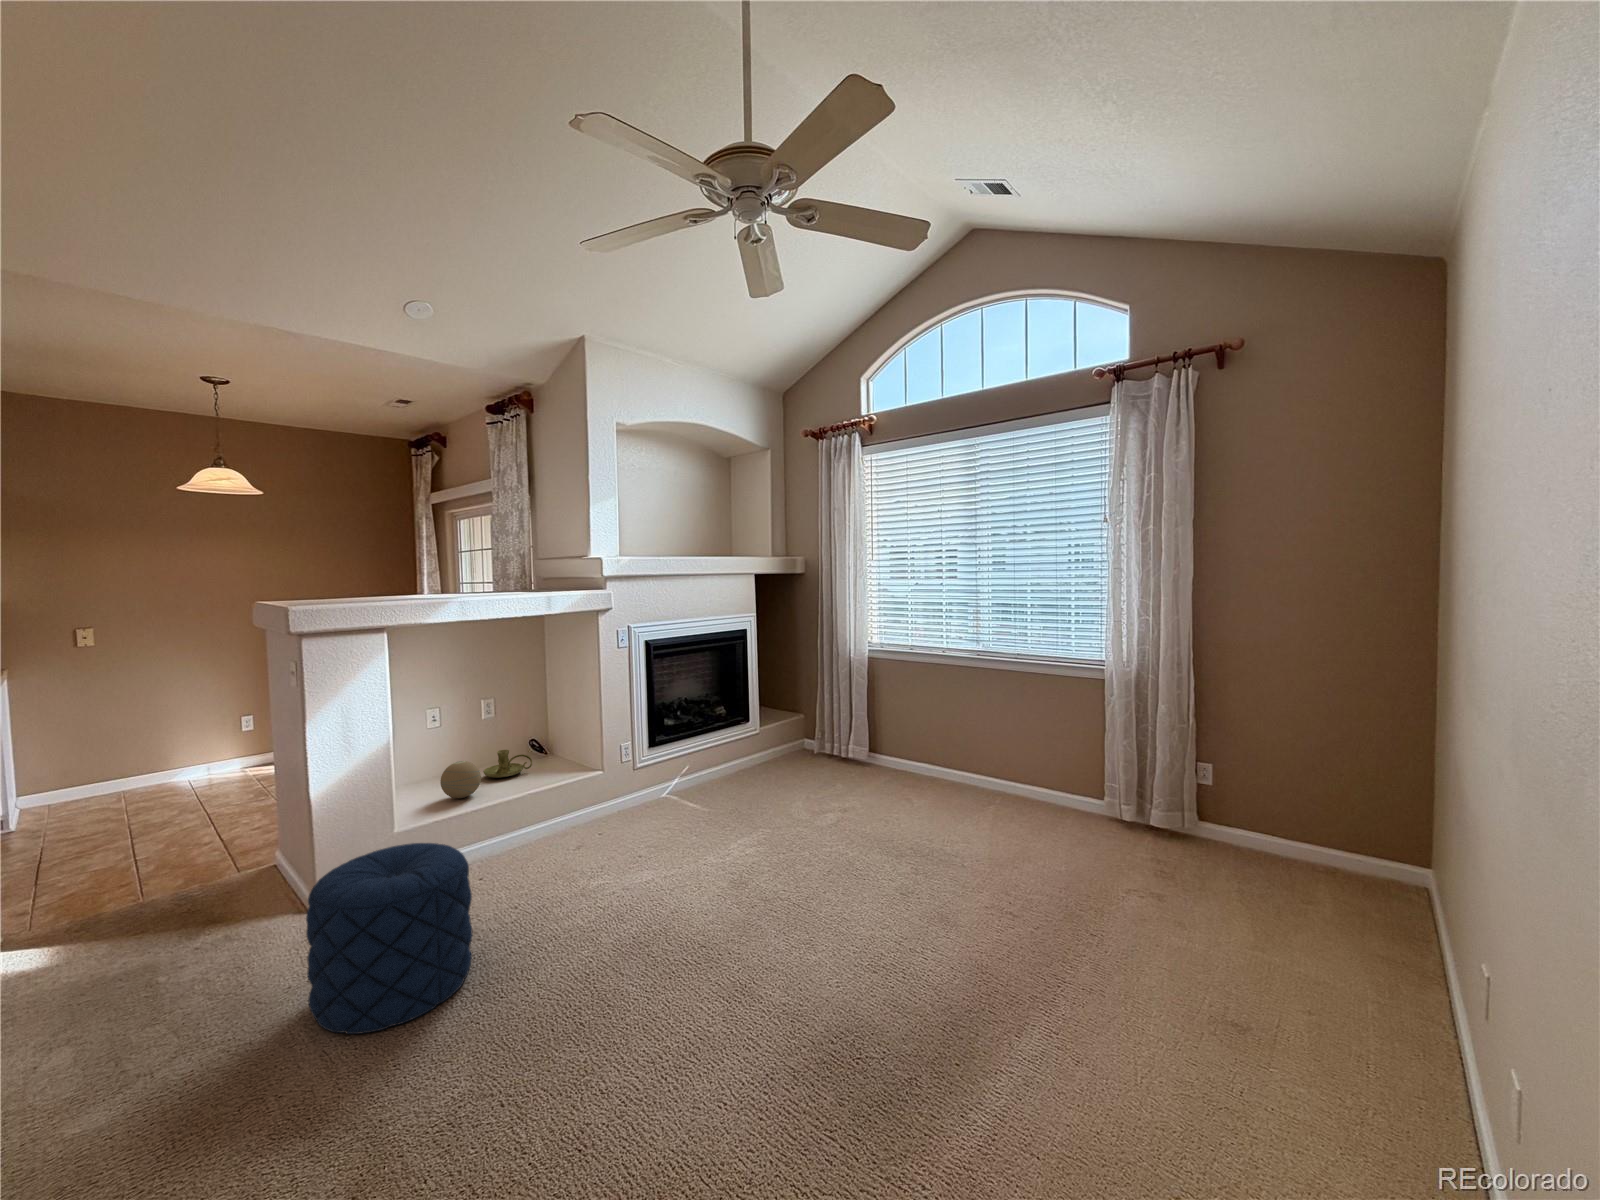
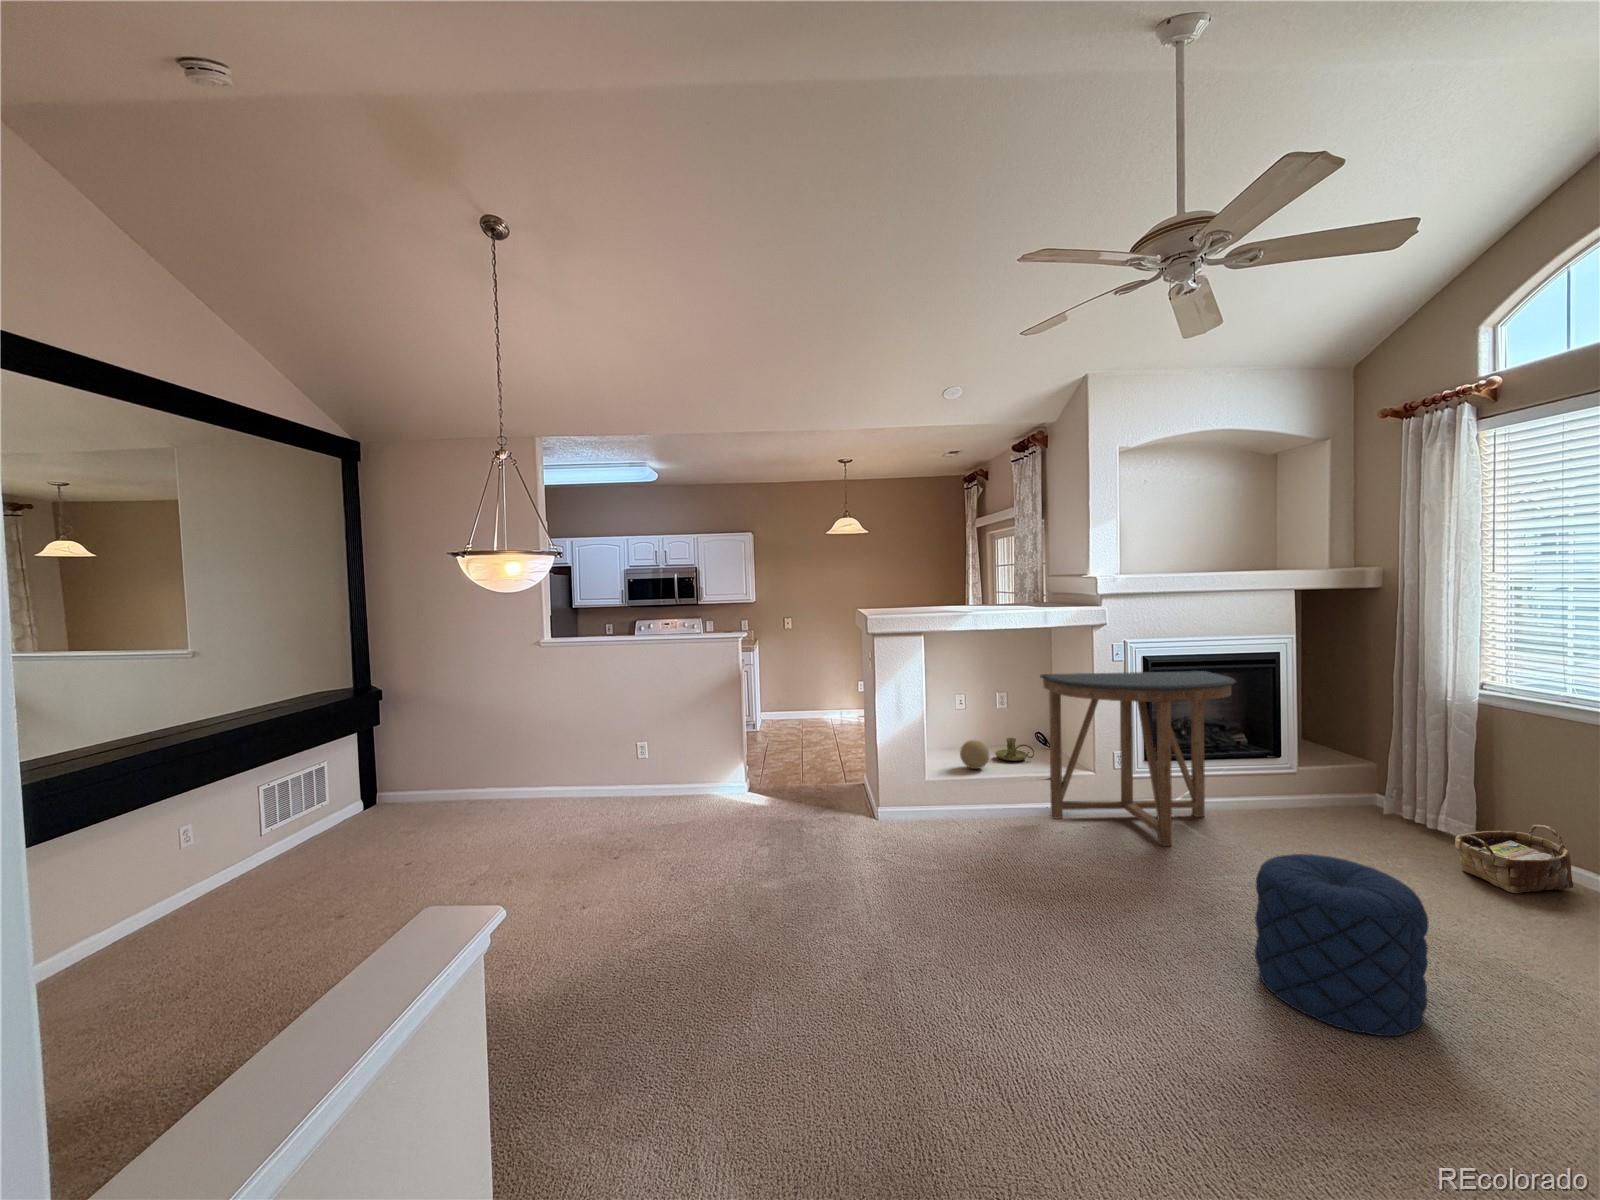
console table: none [544,651,727,832] -> present [1040,671,1235,846]
woven basket: none [867,737,923,790] -> present [1455,825,1573,894]
pouf: present [306,843,473,1034] -> present [1255,854,1429,1036]

